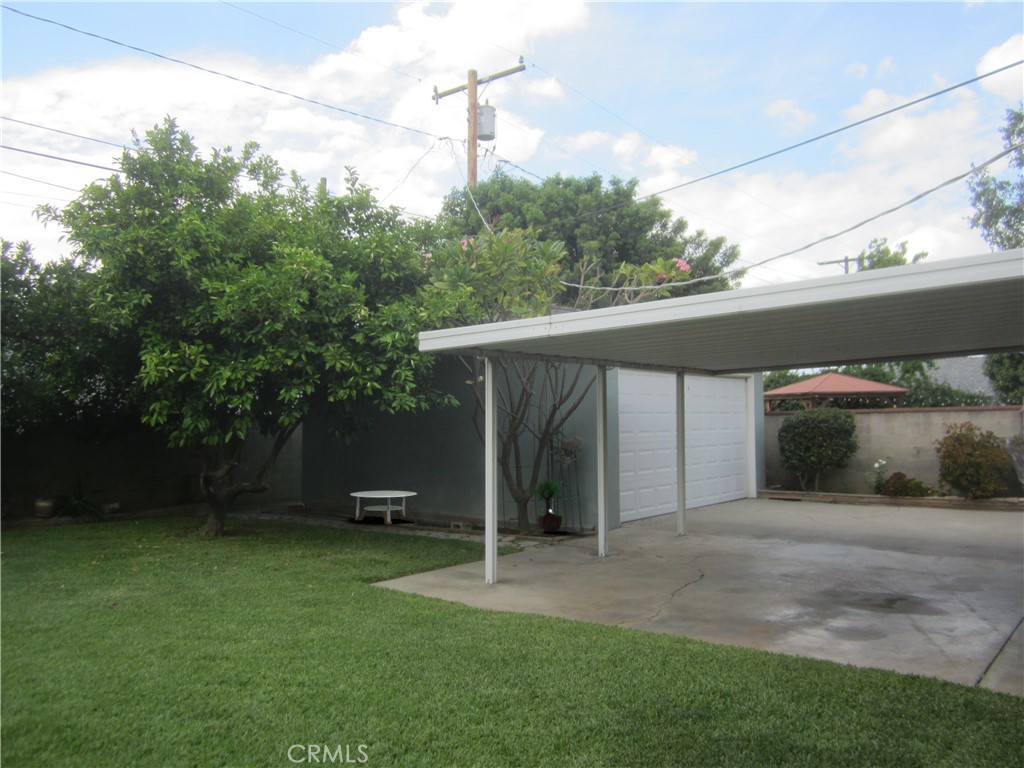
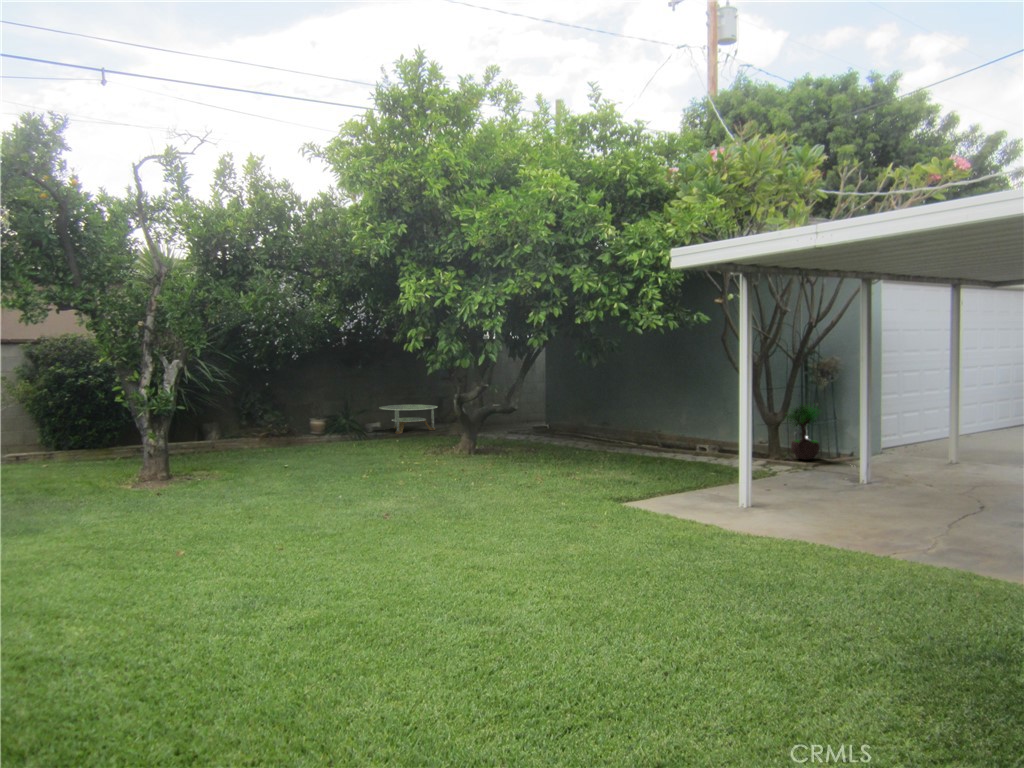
round table: present [350,491,417,524] -> present [380,404,438,434]

